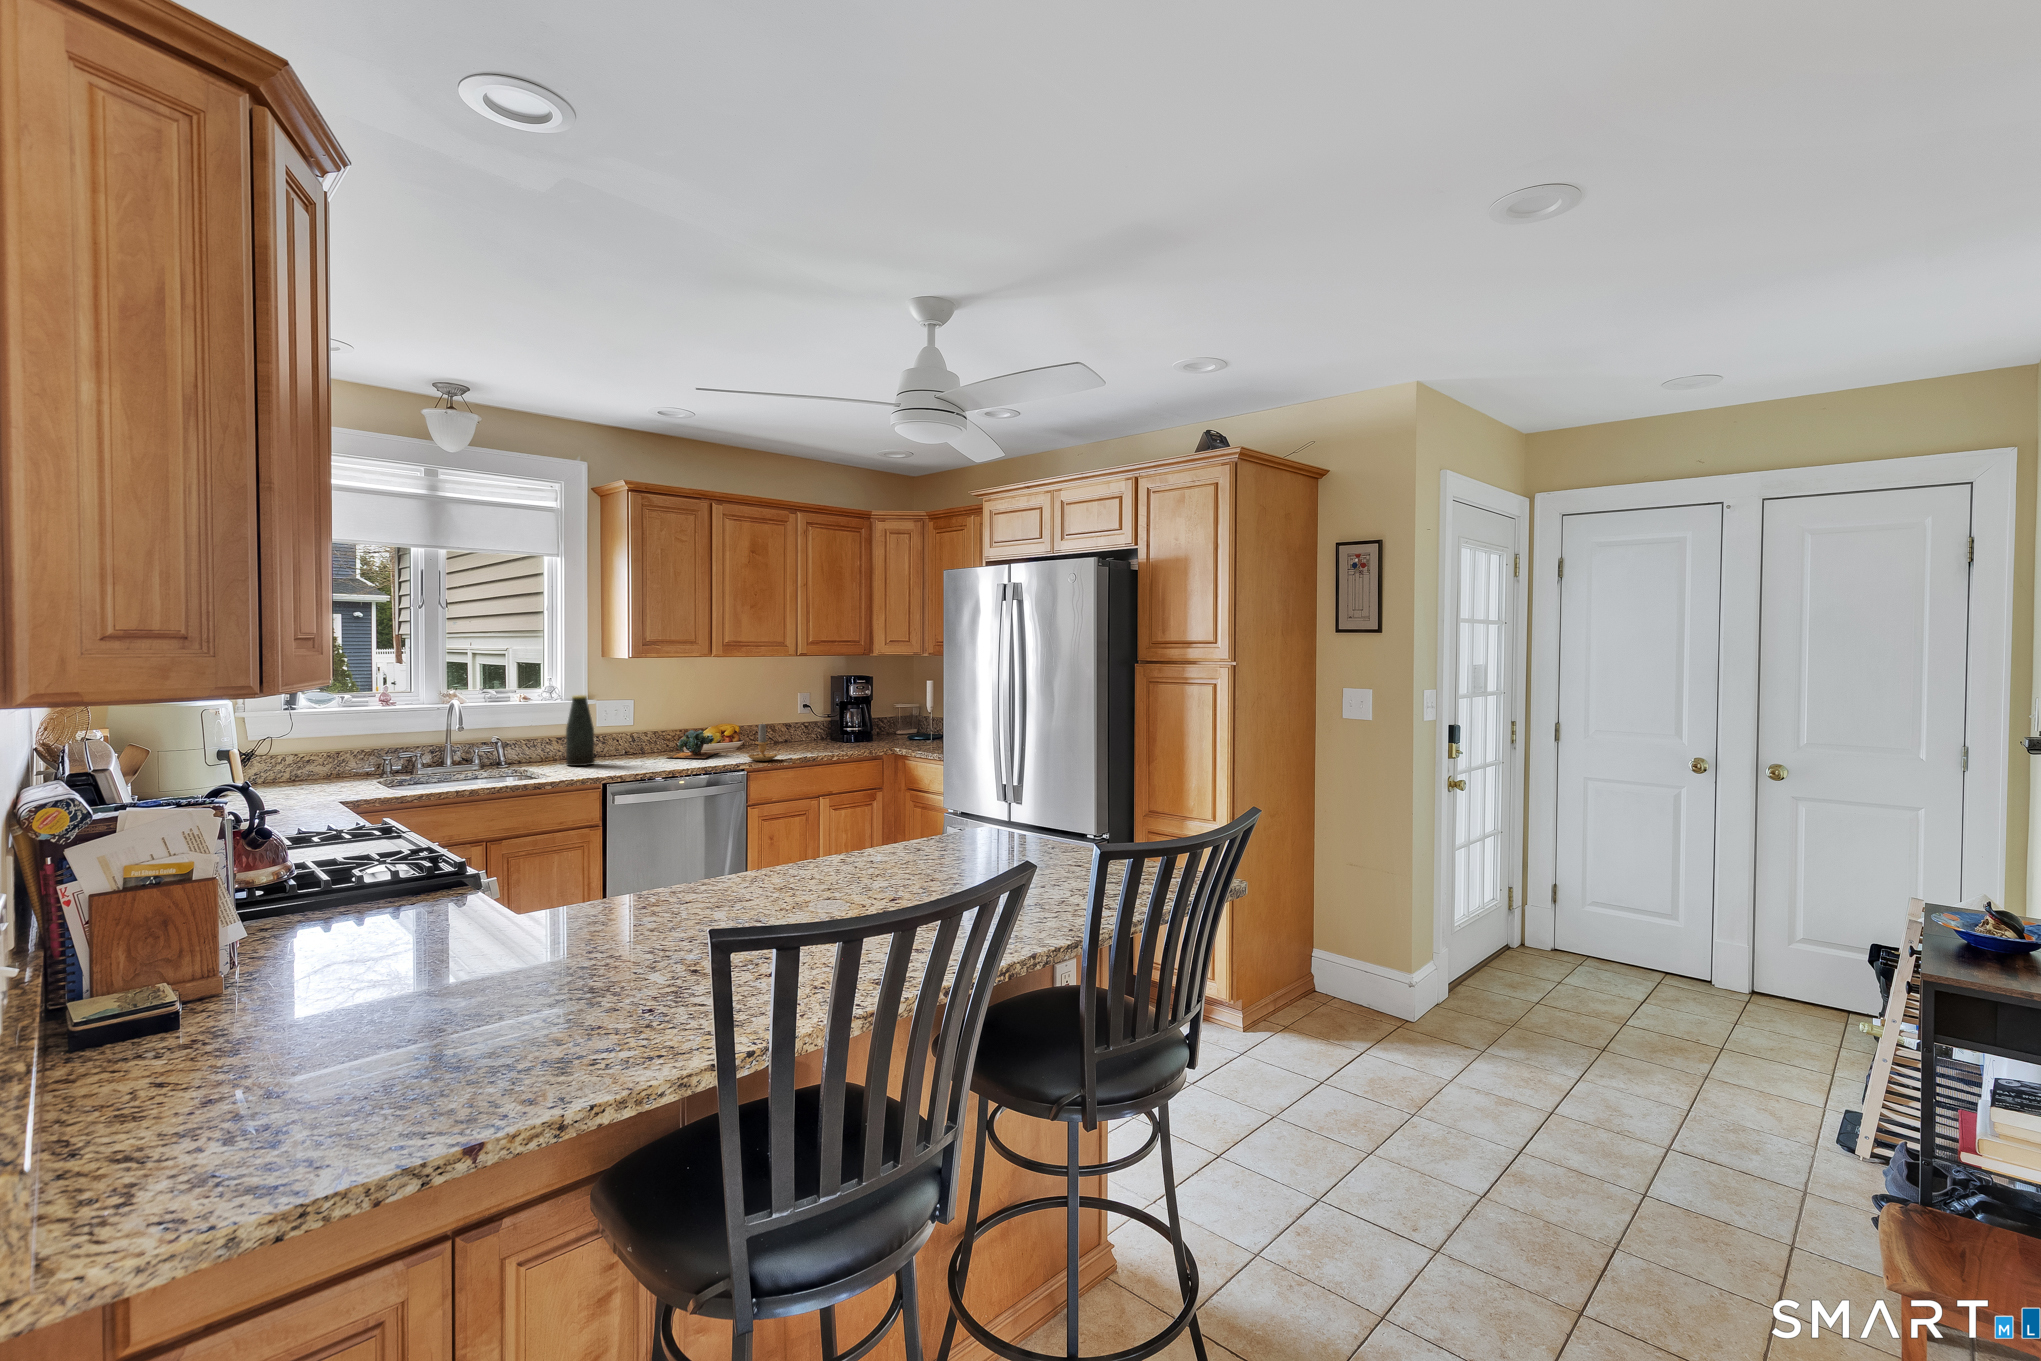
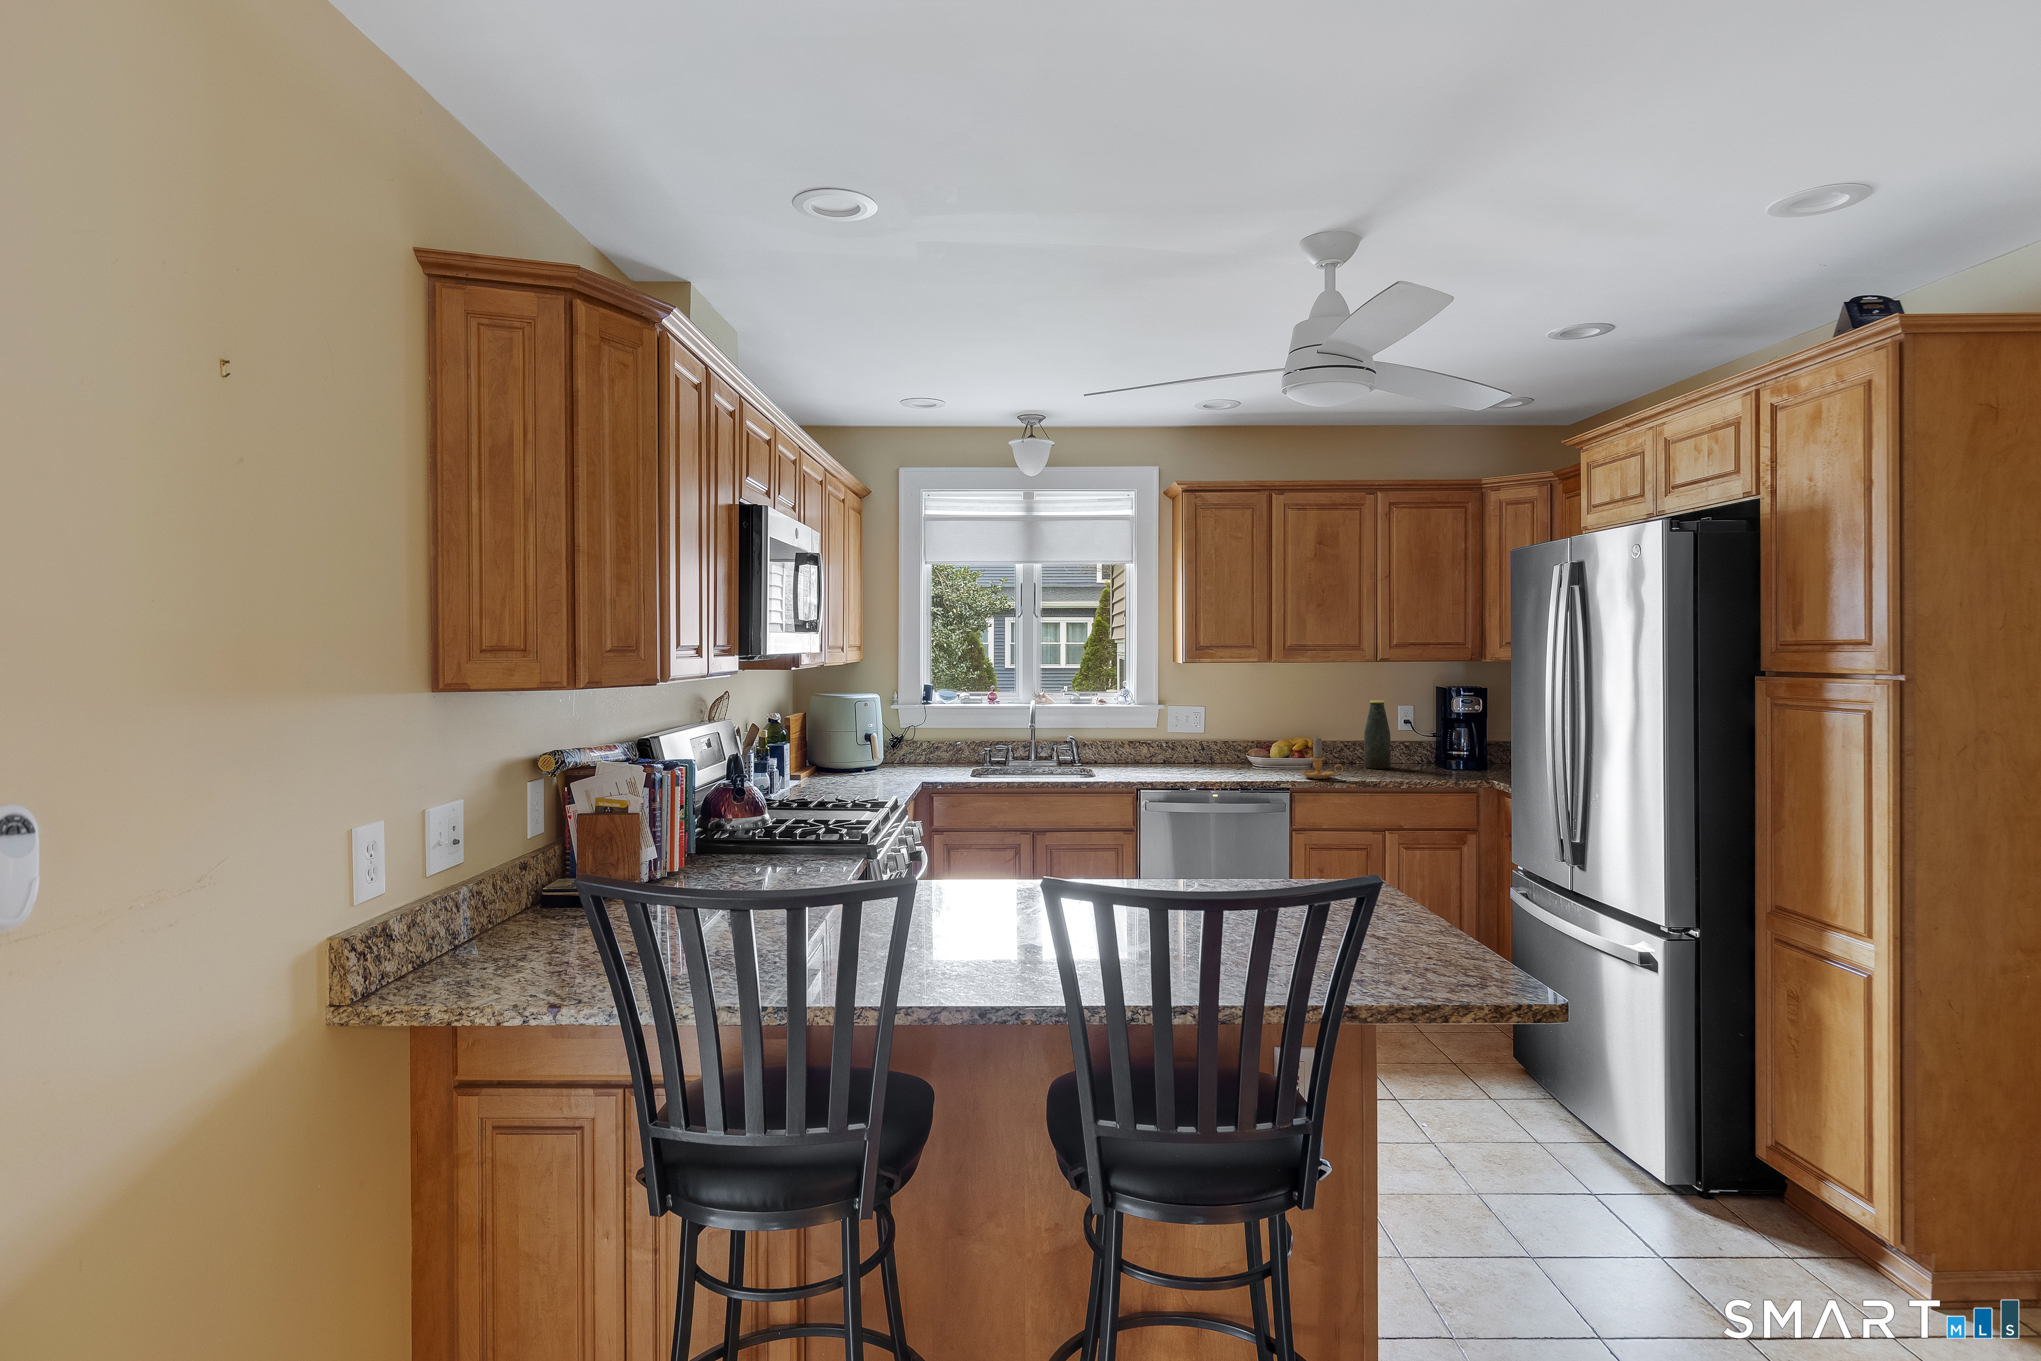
bottle: present [566,695,595,766] -> present [1364,700,1391,769]
succulent plant: present [667,730,718,758] -> none [1223,740,1284,771]

